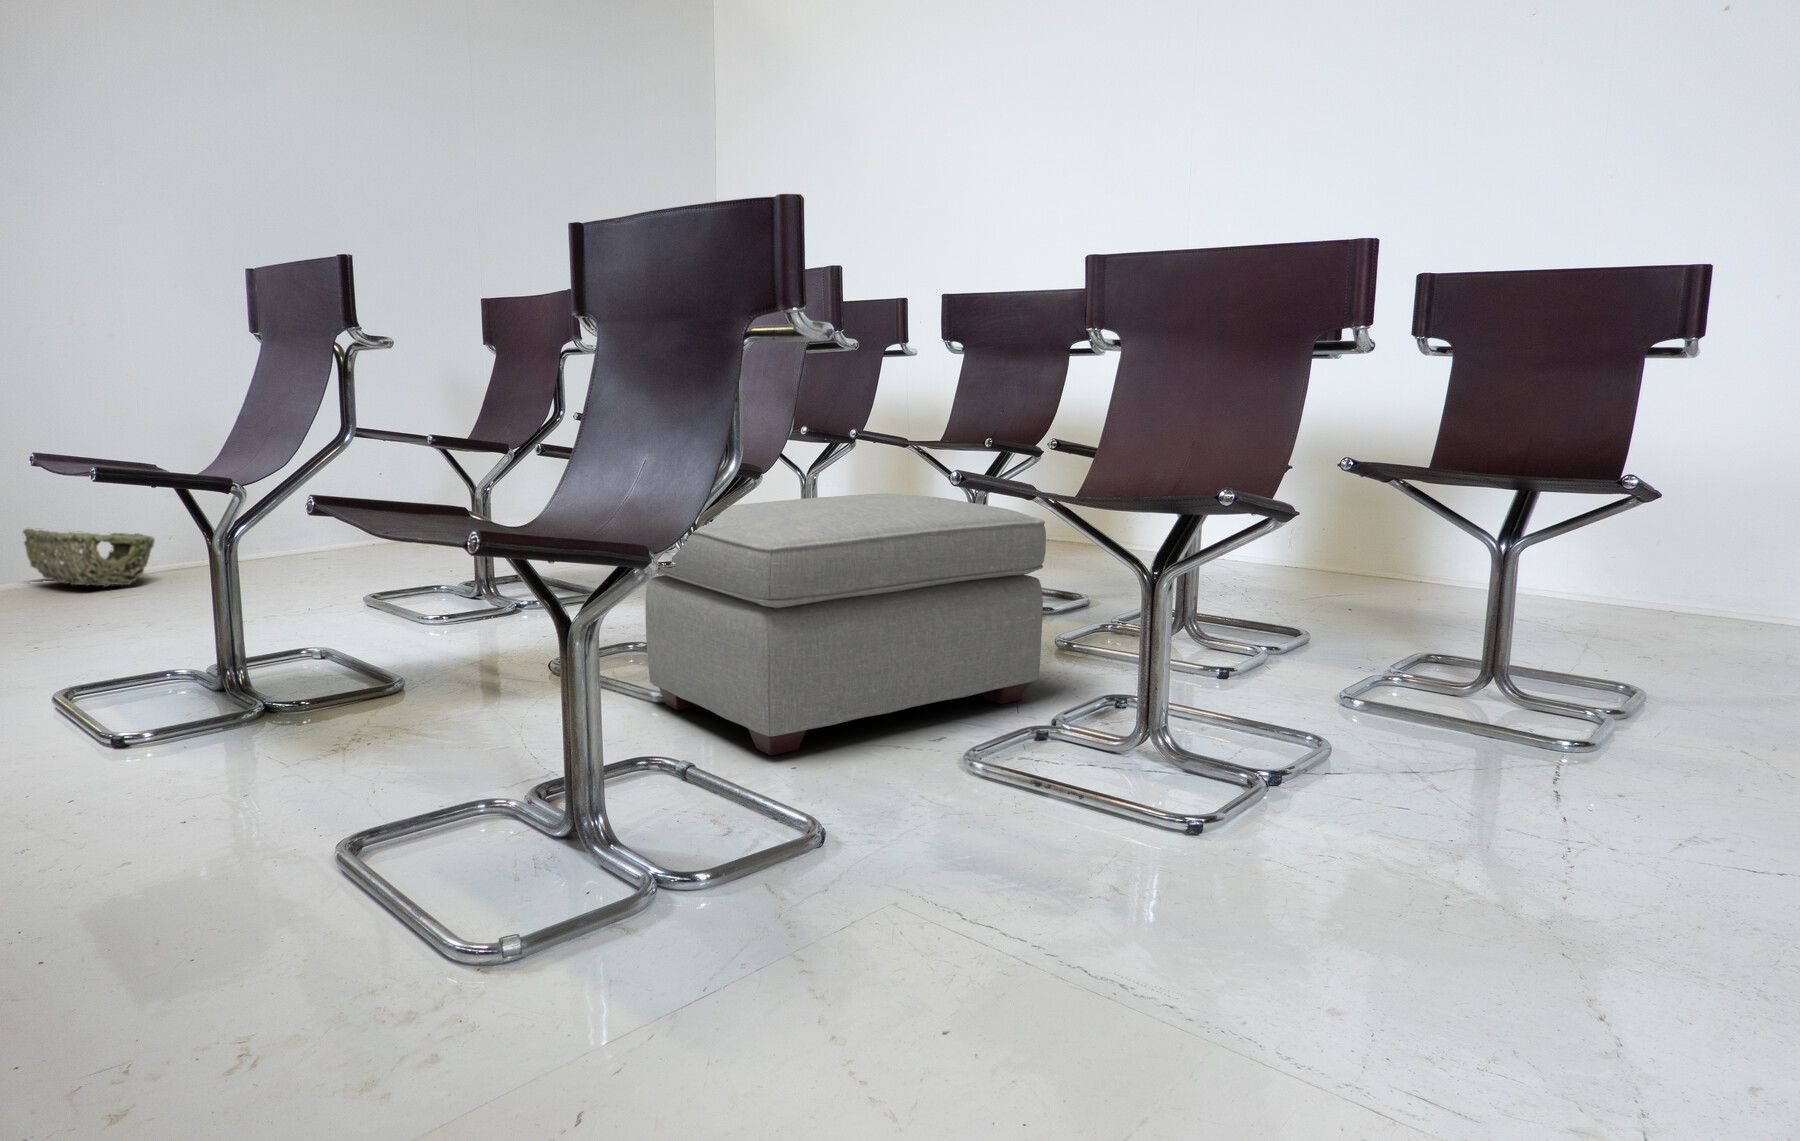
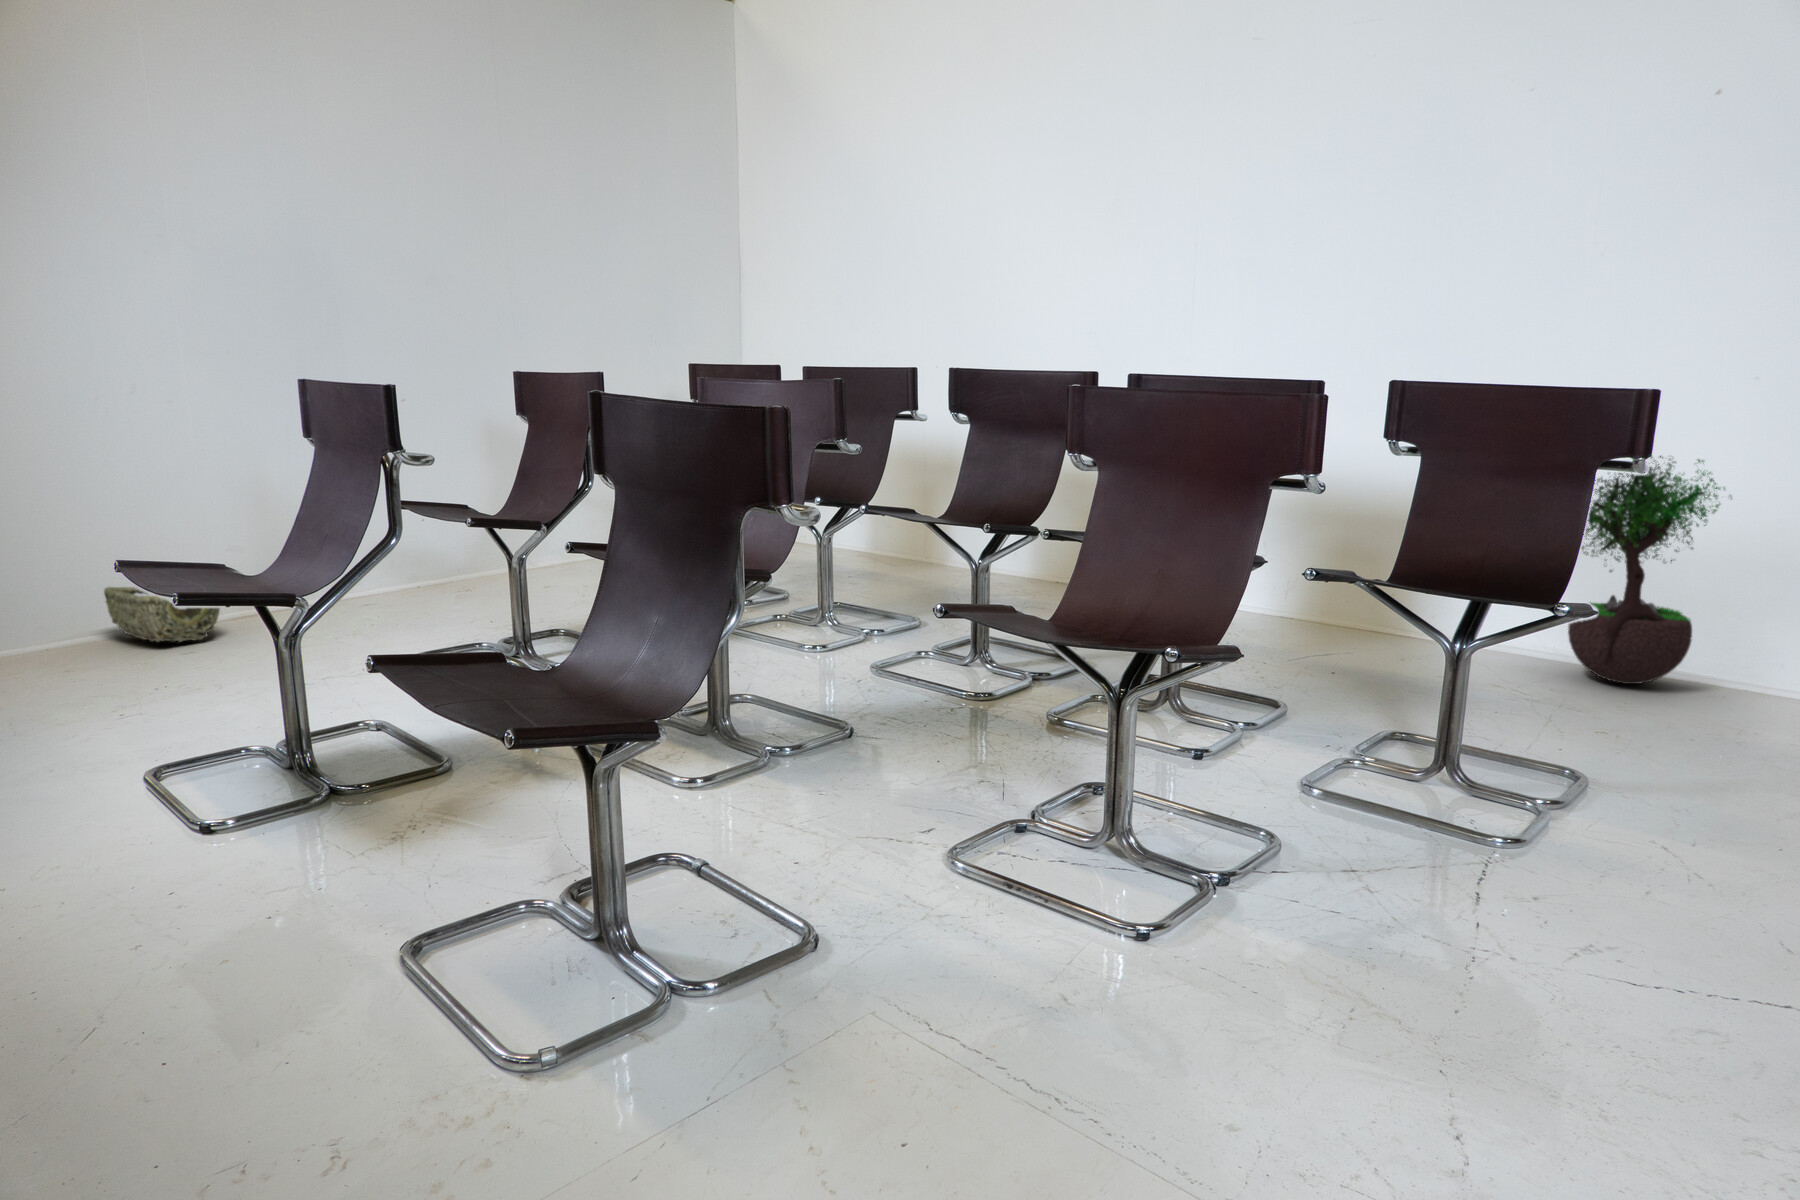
potted tree: none [1581,354,1773,617] -> present [1568,456,1731,684]
ottoman: present [645,494,1046,755] -> none [665,588,1030,847]

